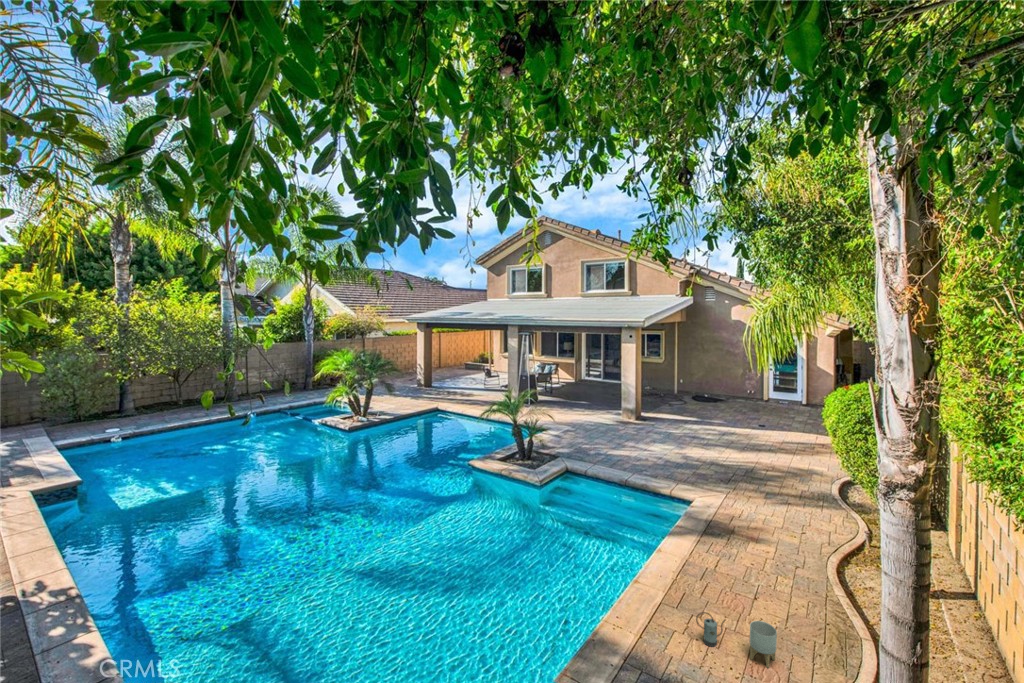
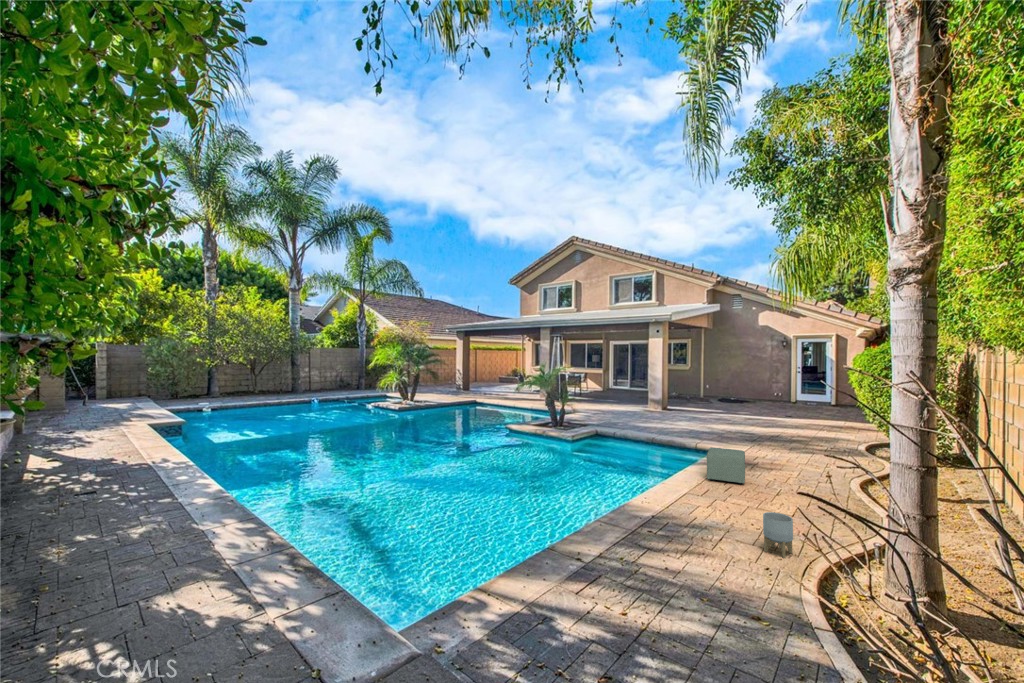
ottoman: none [691,507,727,549] -> present [707,447,745,484]
watering can: present [696,612,725,647] -> none [705,505,737,542]

